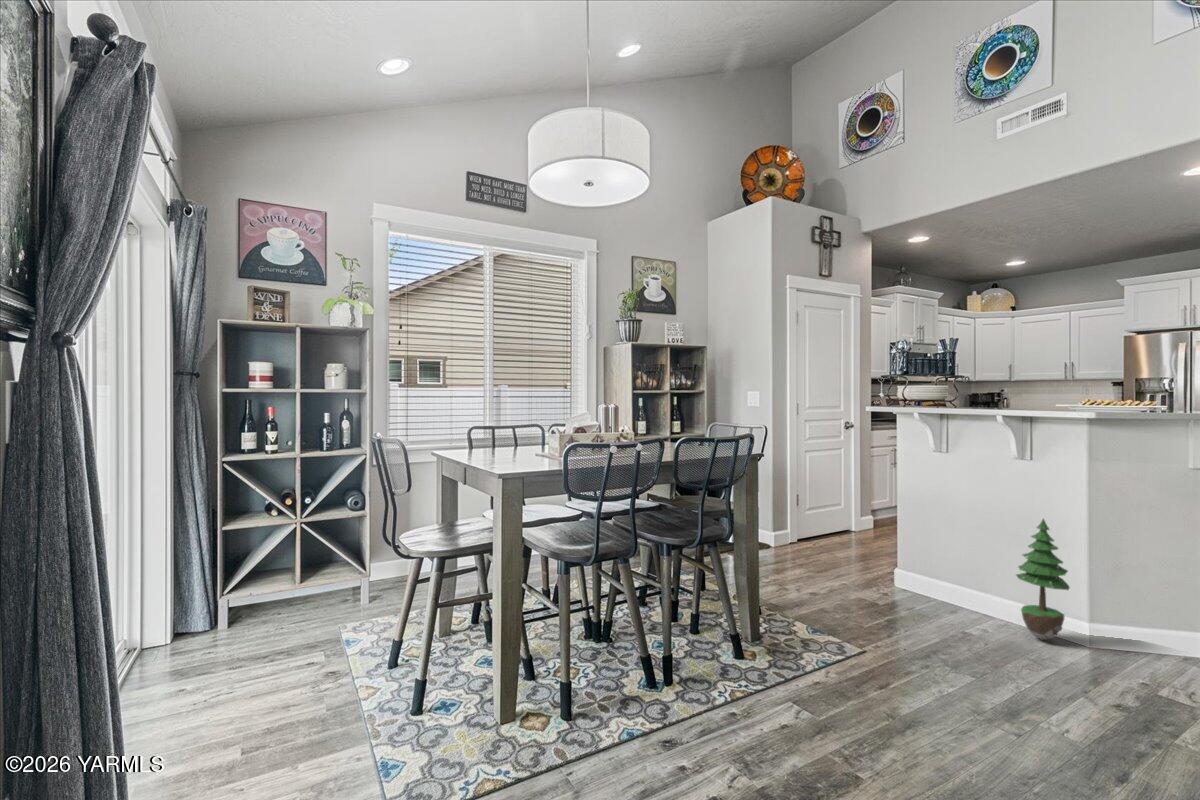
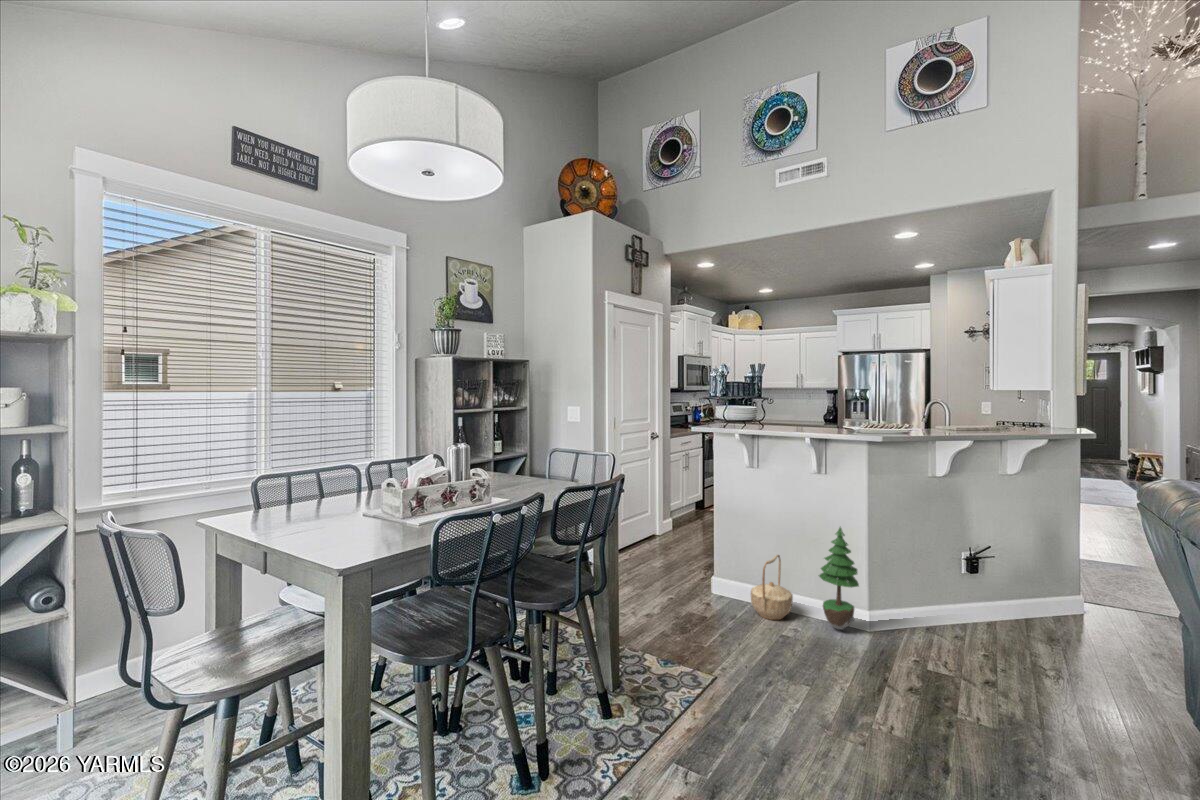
basket: none [933,551,986,622] -> present [751,555,793,620]

